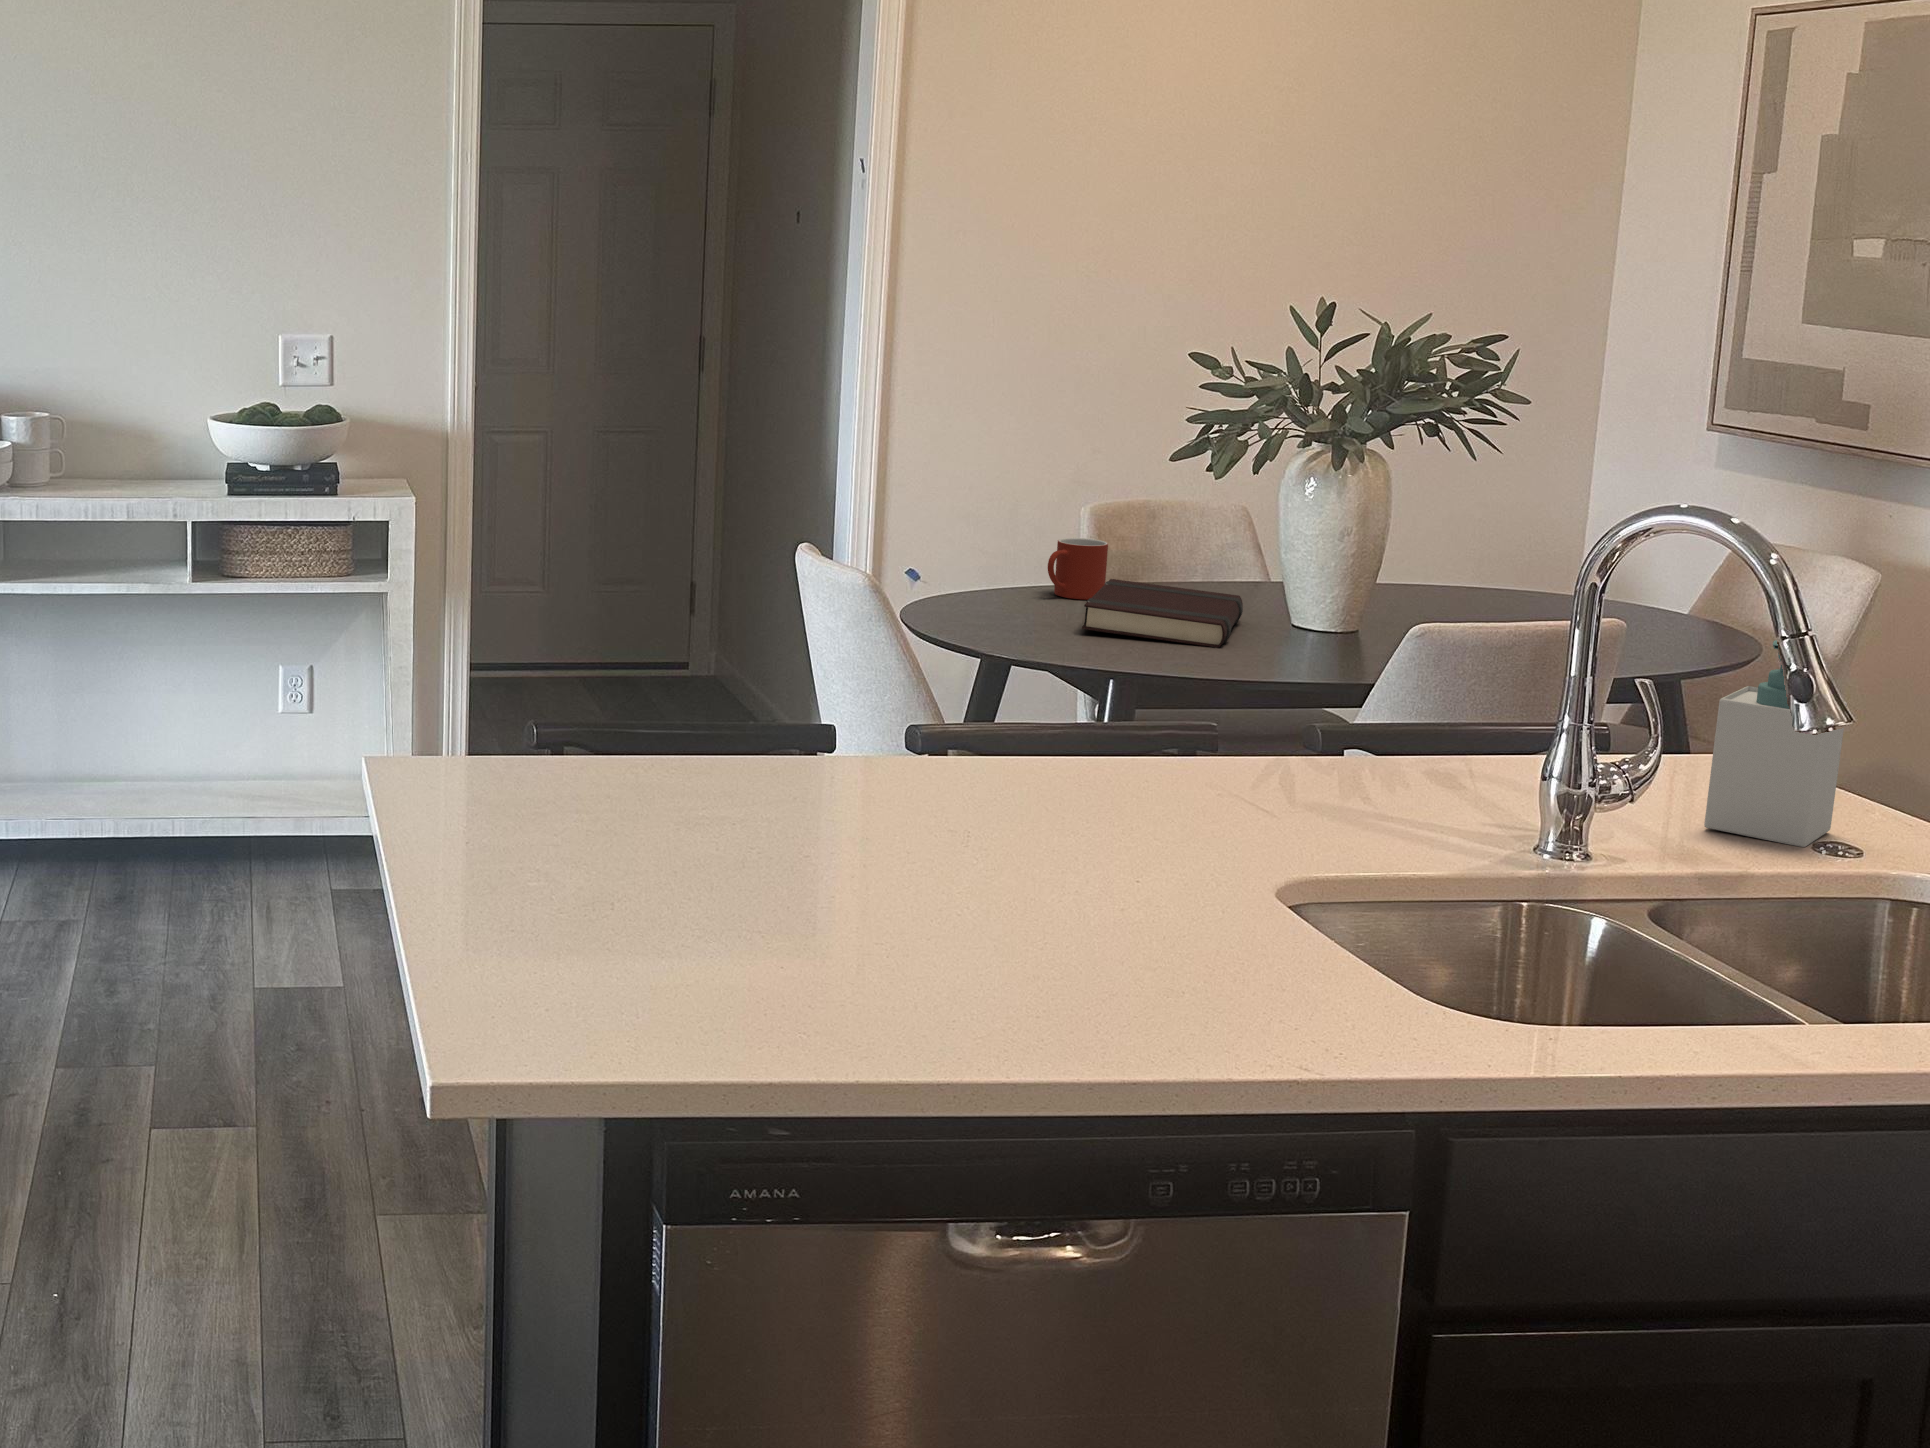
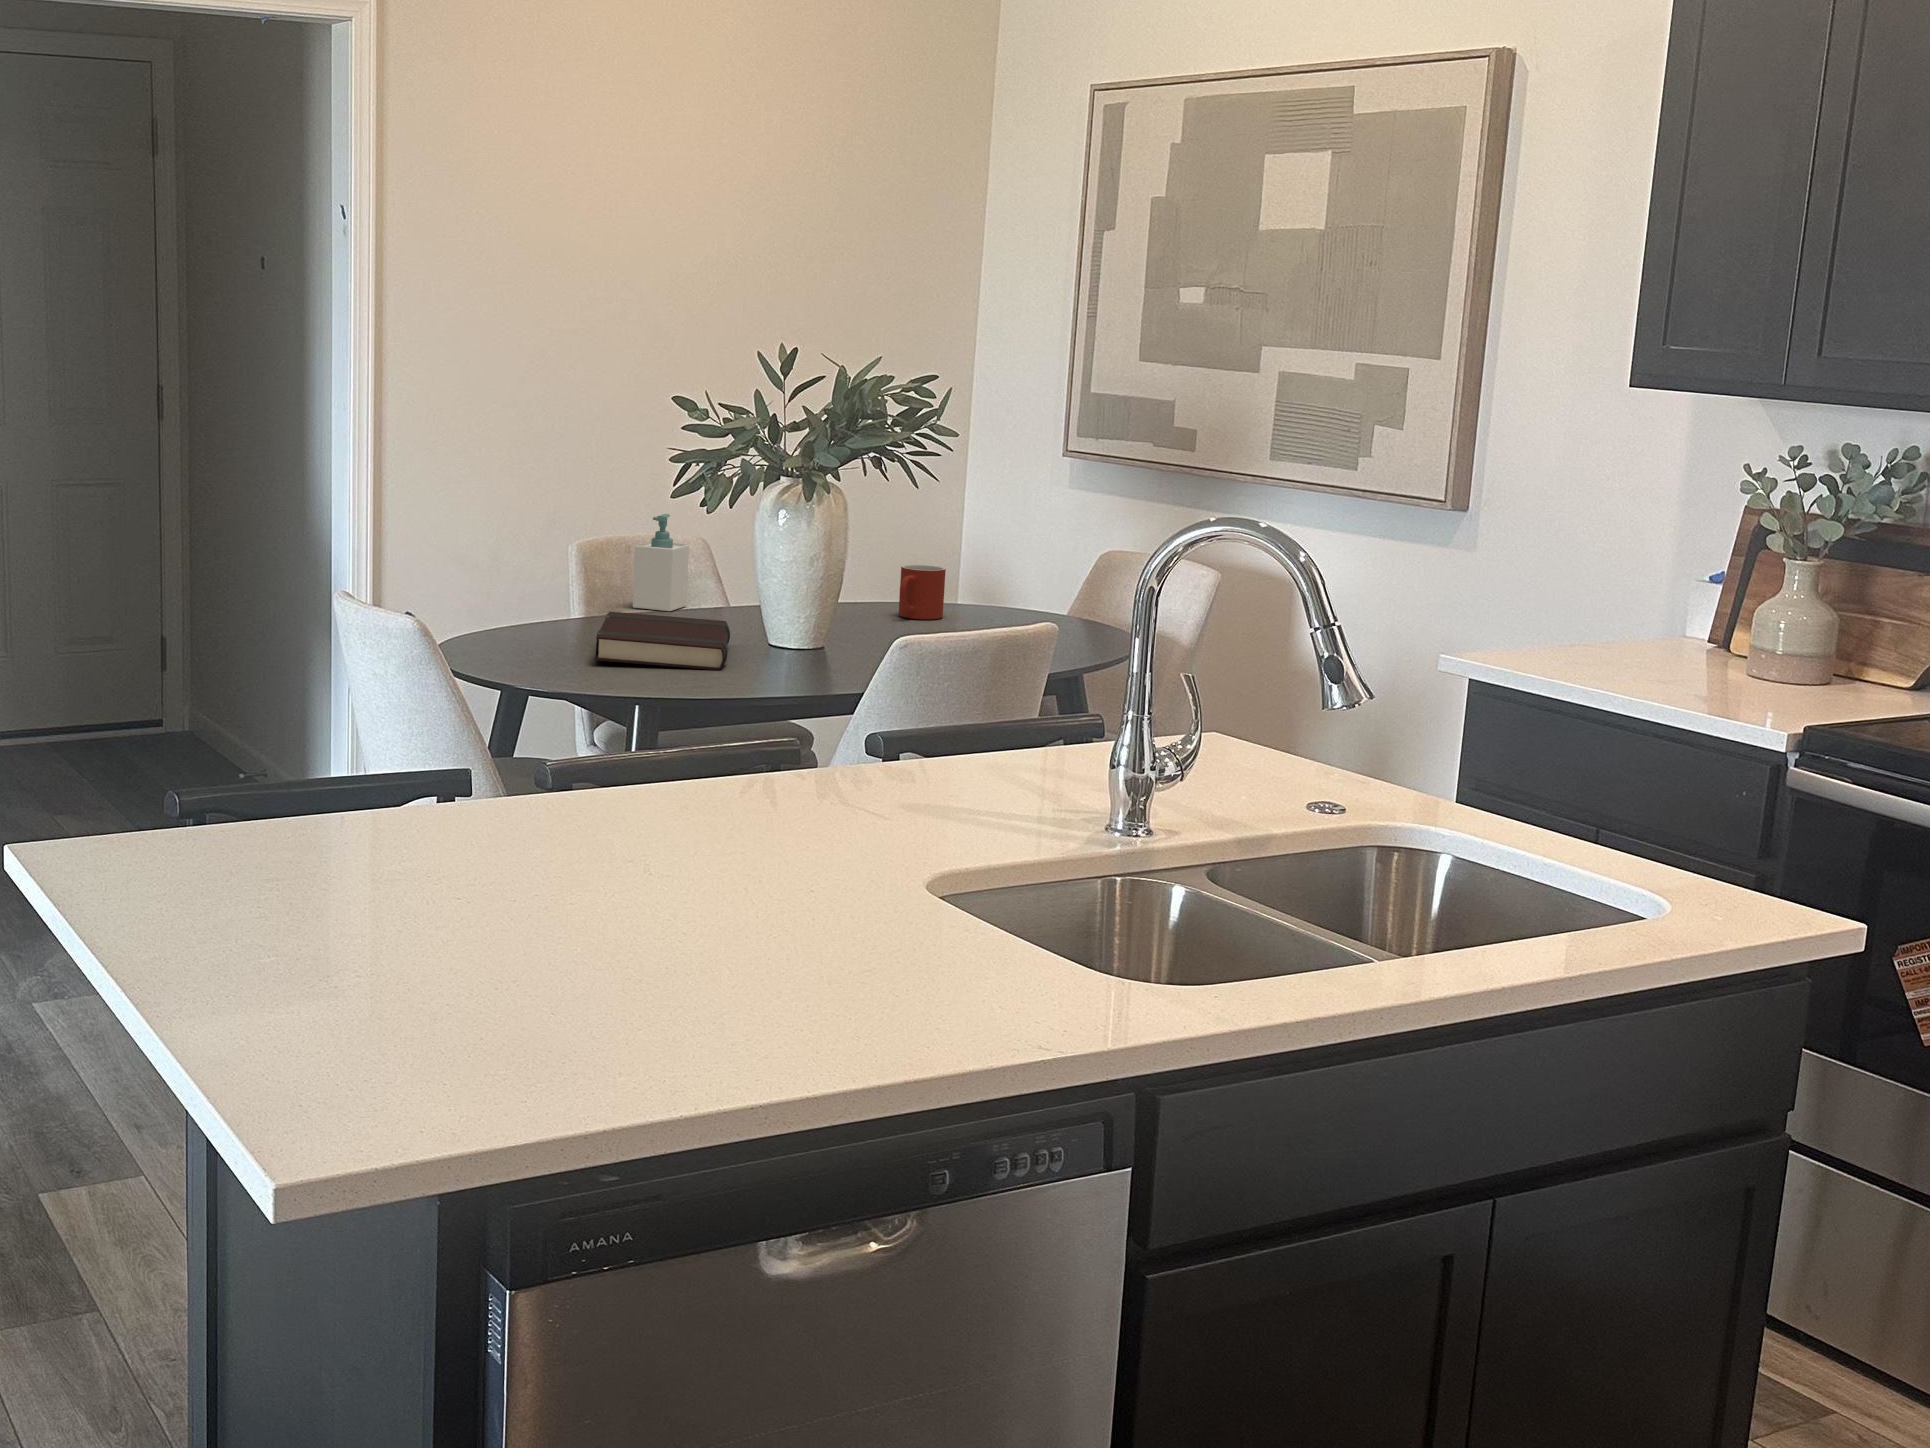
mug: present [1048,538,1108,600] -> present [899,564,946,620]
soap bottle: present [1704,640,1847,847] -> present [633,514,689,611]

